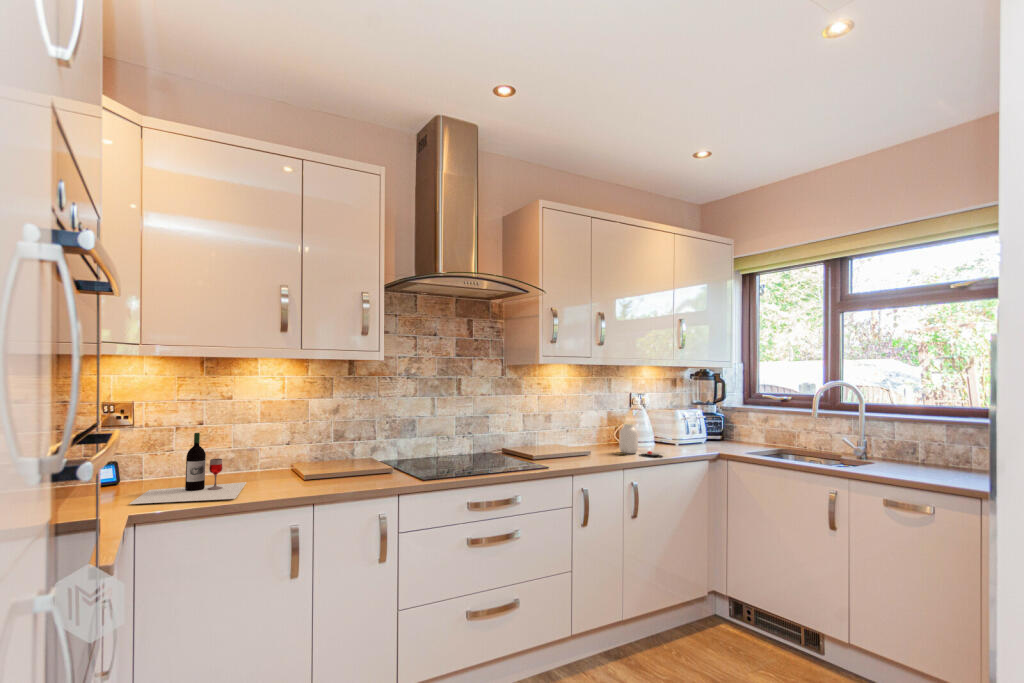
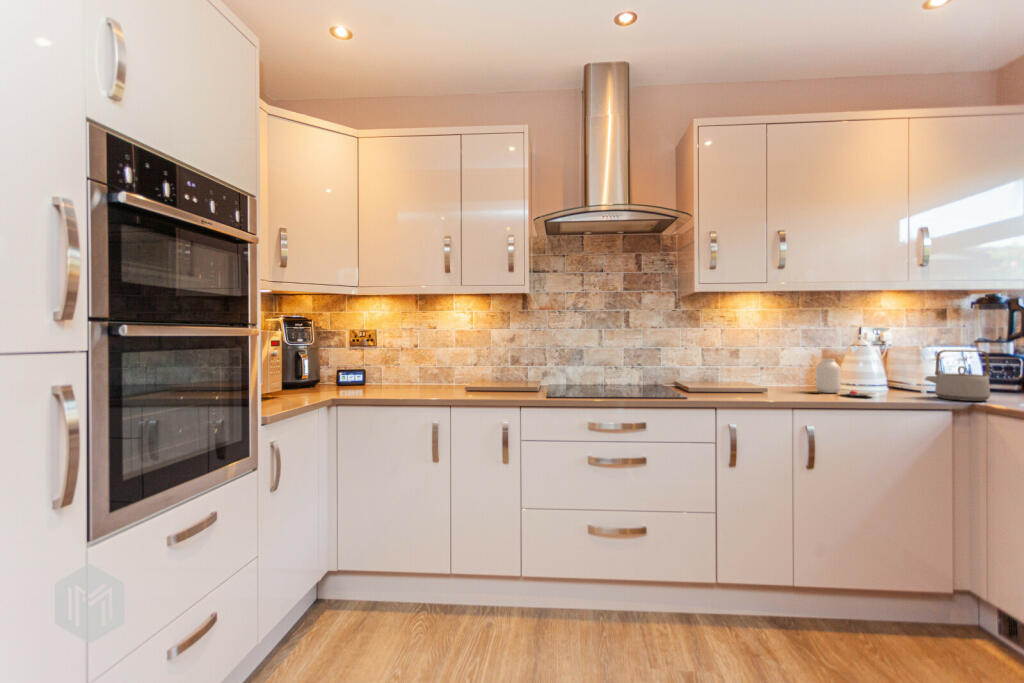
teapot: none [688,416,726,454] -> present [925,350,990,401]
wine bottle: present [129,433,247,504] -> none [343,349,432,395]

